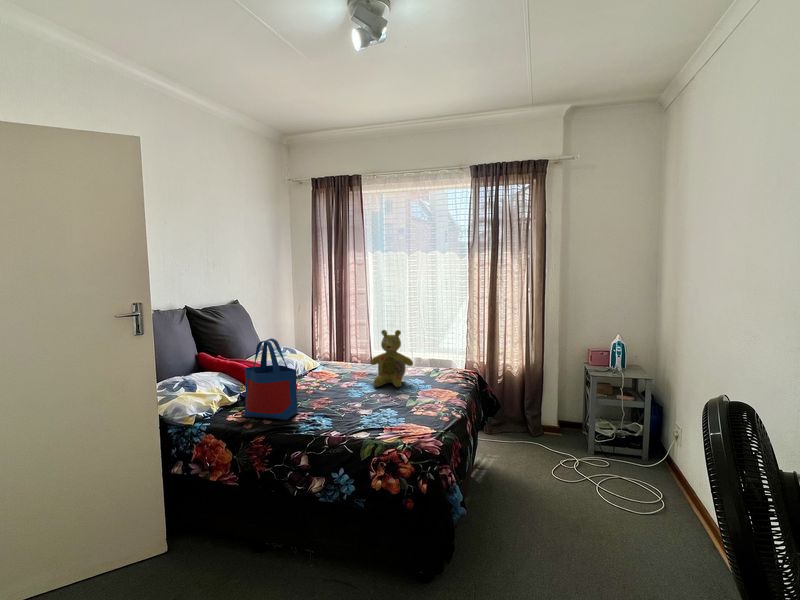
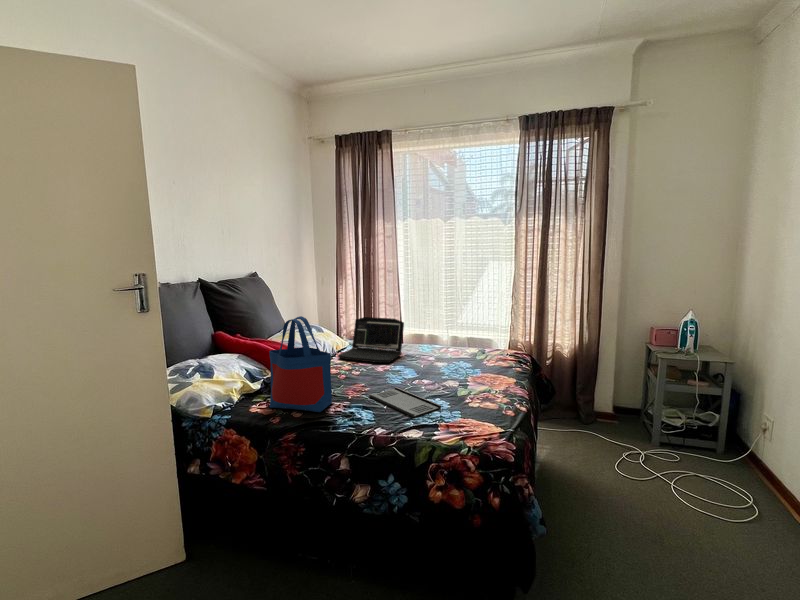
stuffed bear: present [371,330,413,387] -> none [409,306,458,372]
laptop: none [310,340,369,380] -> present [338,317,404,363]
tray: none [331,399,390,423] -> present [369,387,441,417]

